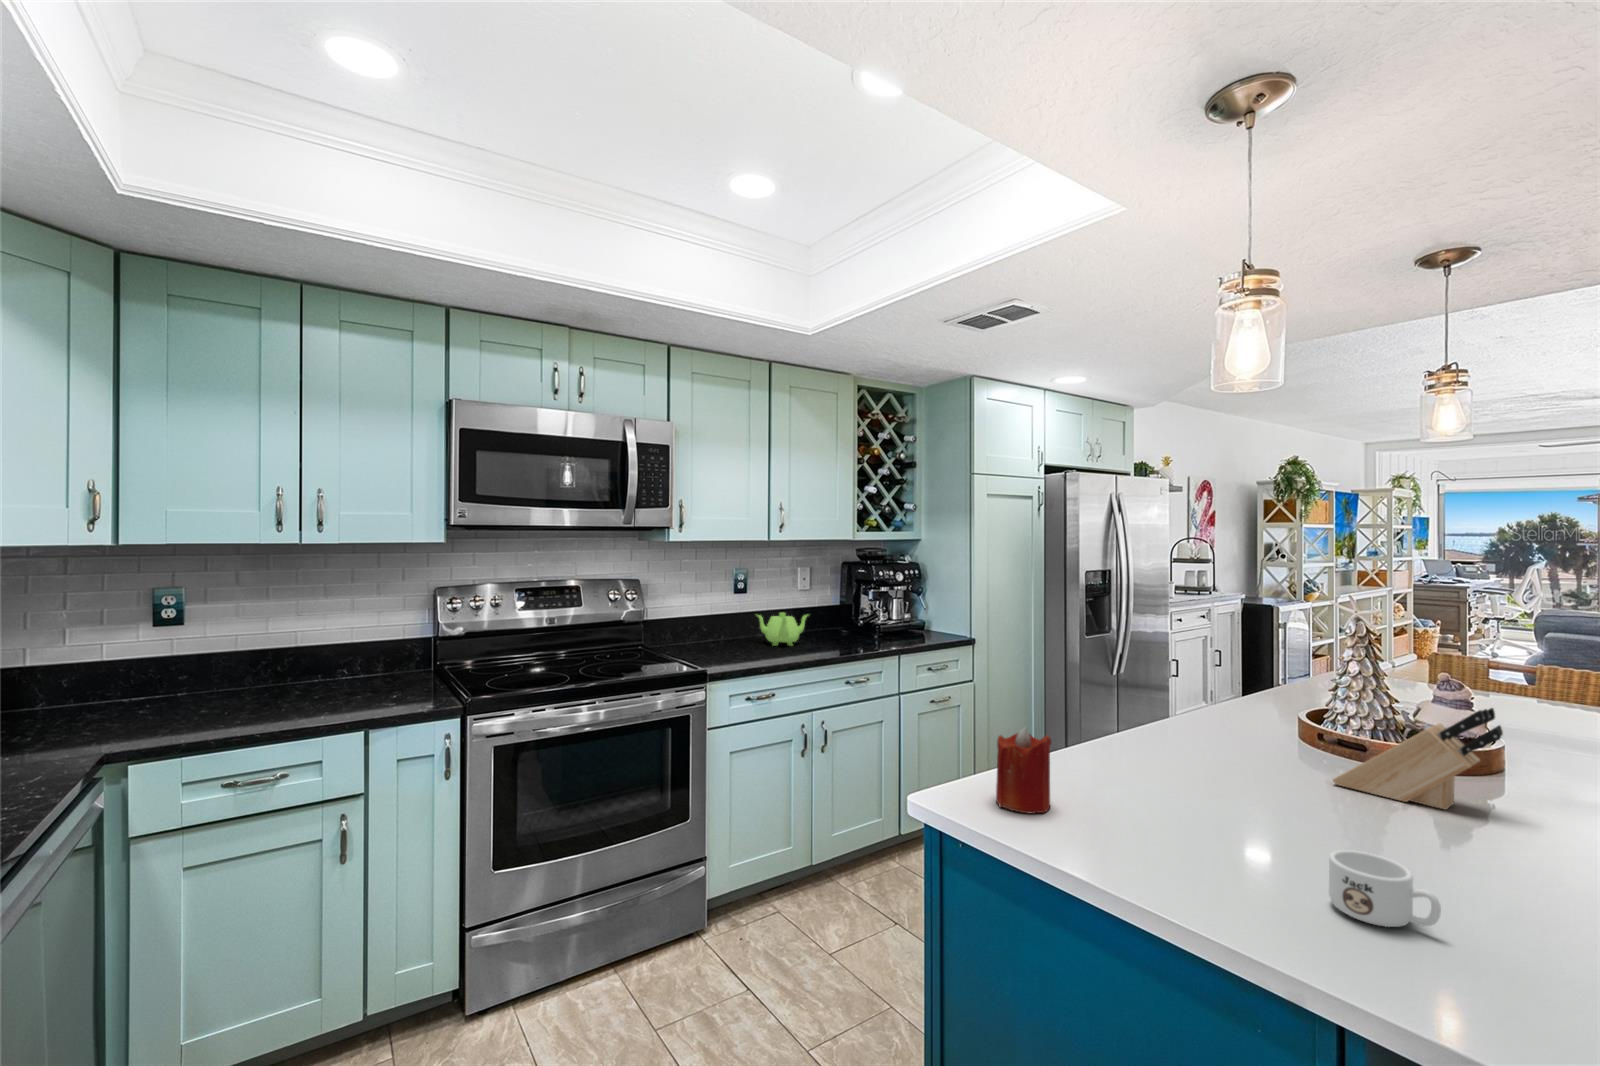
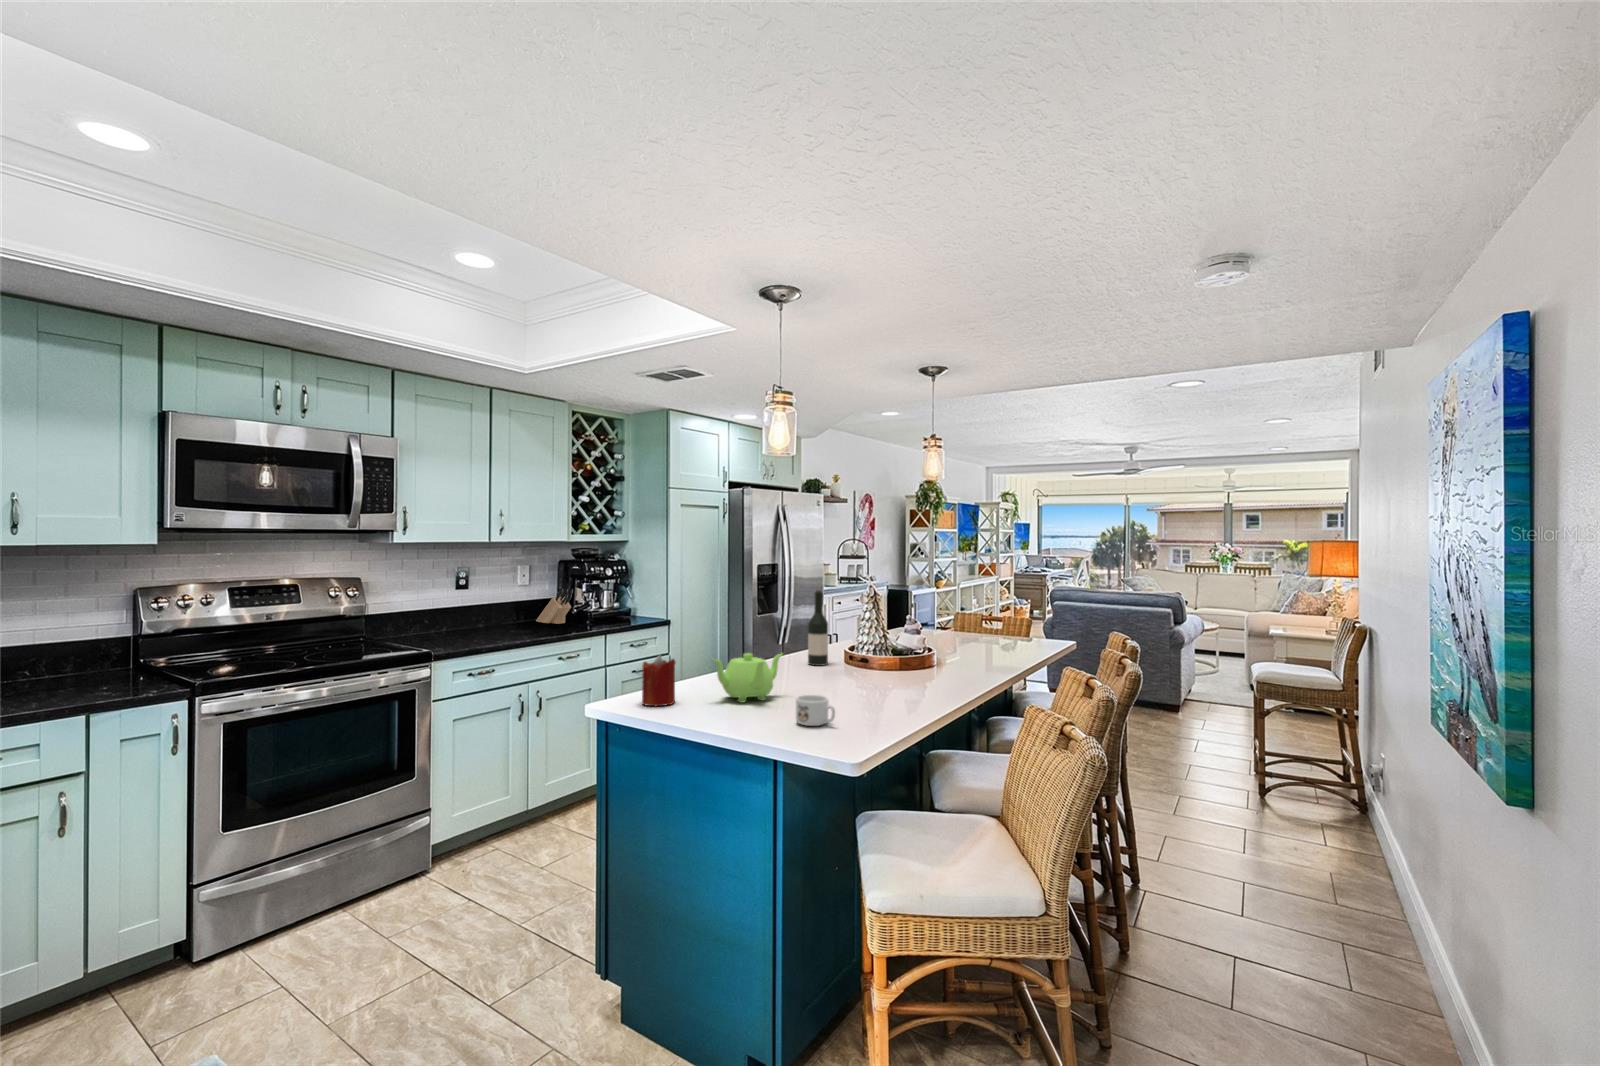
teapot: present [757,613,808,646] -> present [713,653,783,703]
wine bottle: none [1226,621,1262,741] -> present [808,590,828,666]
knife block: present [1333,708,1503,810] -> present [536,589,573,624]

